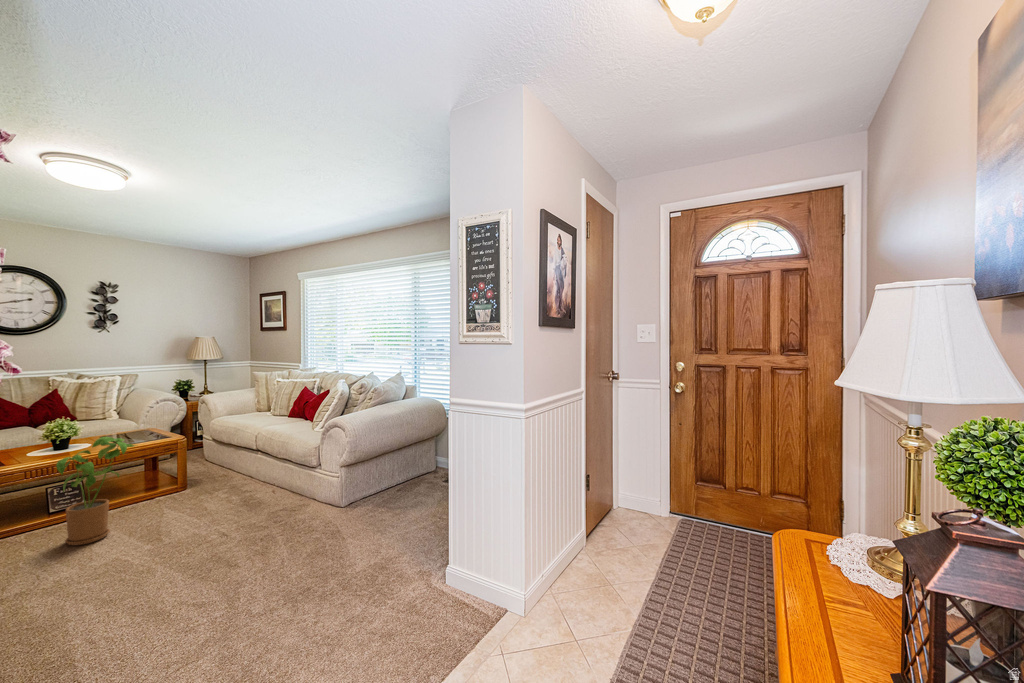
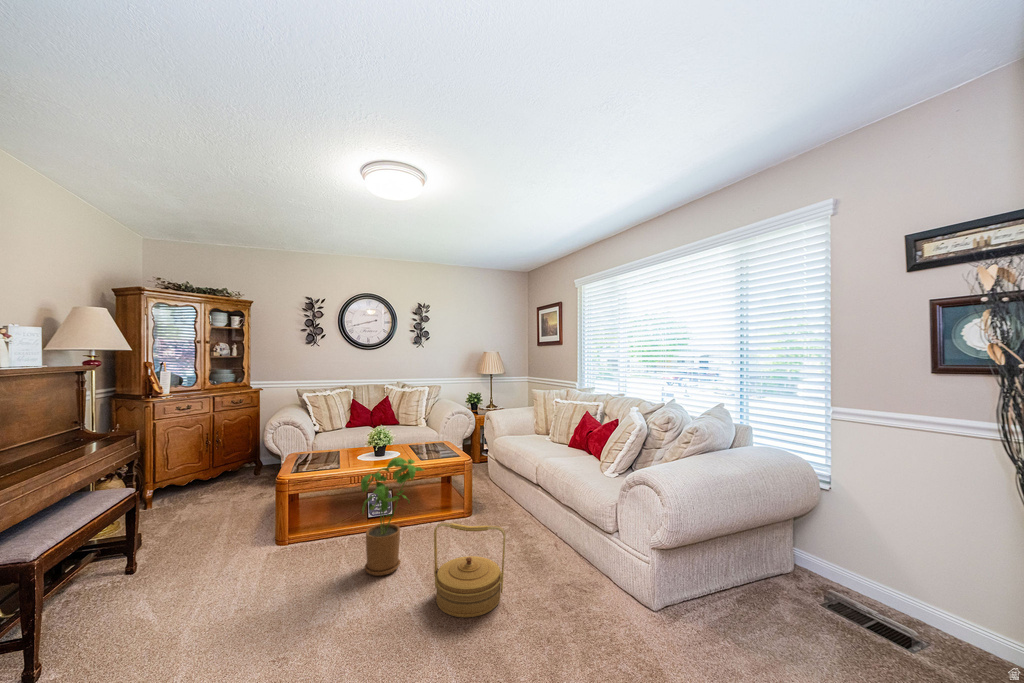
basket: none [153,474,225,546] -> present [434,523,506,618]

